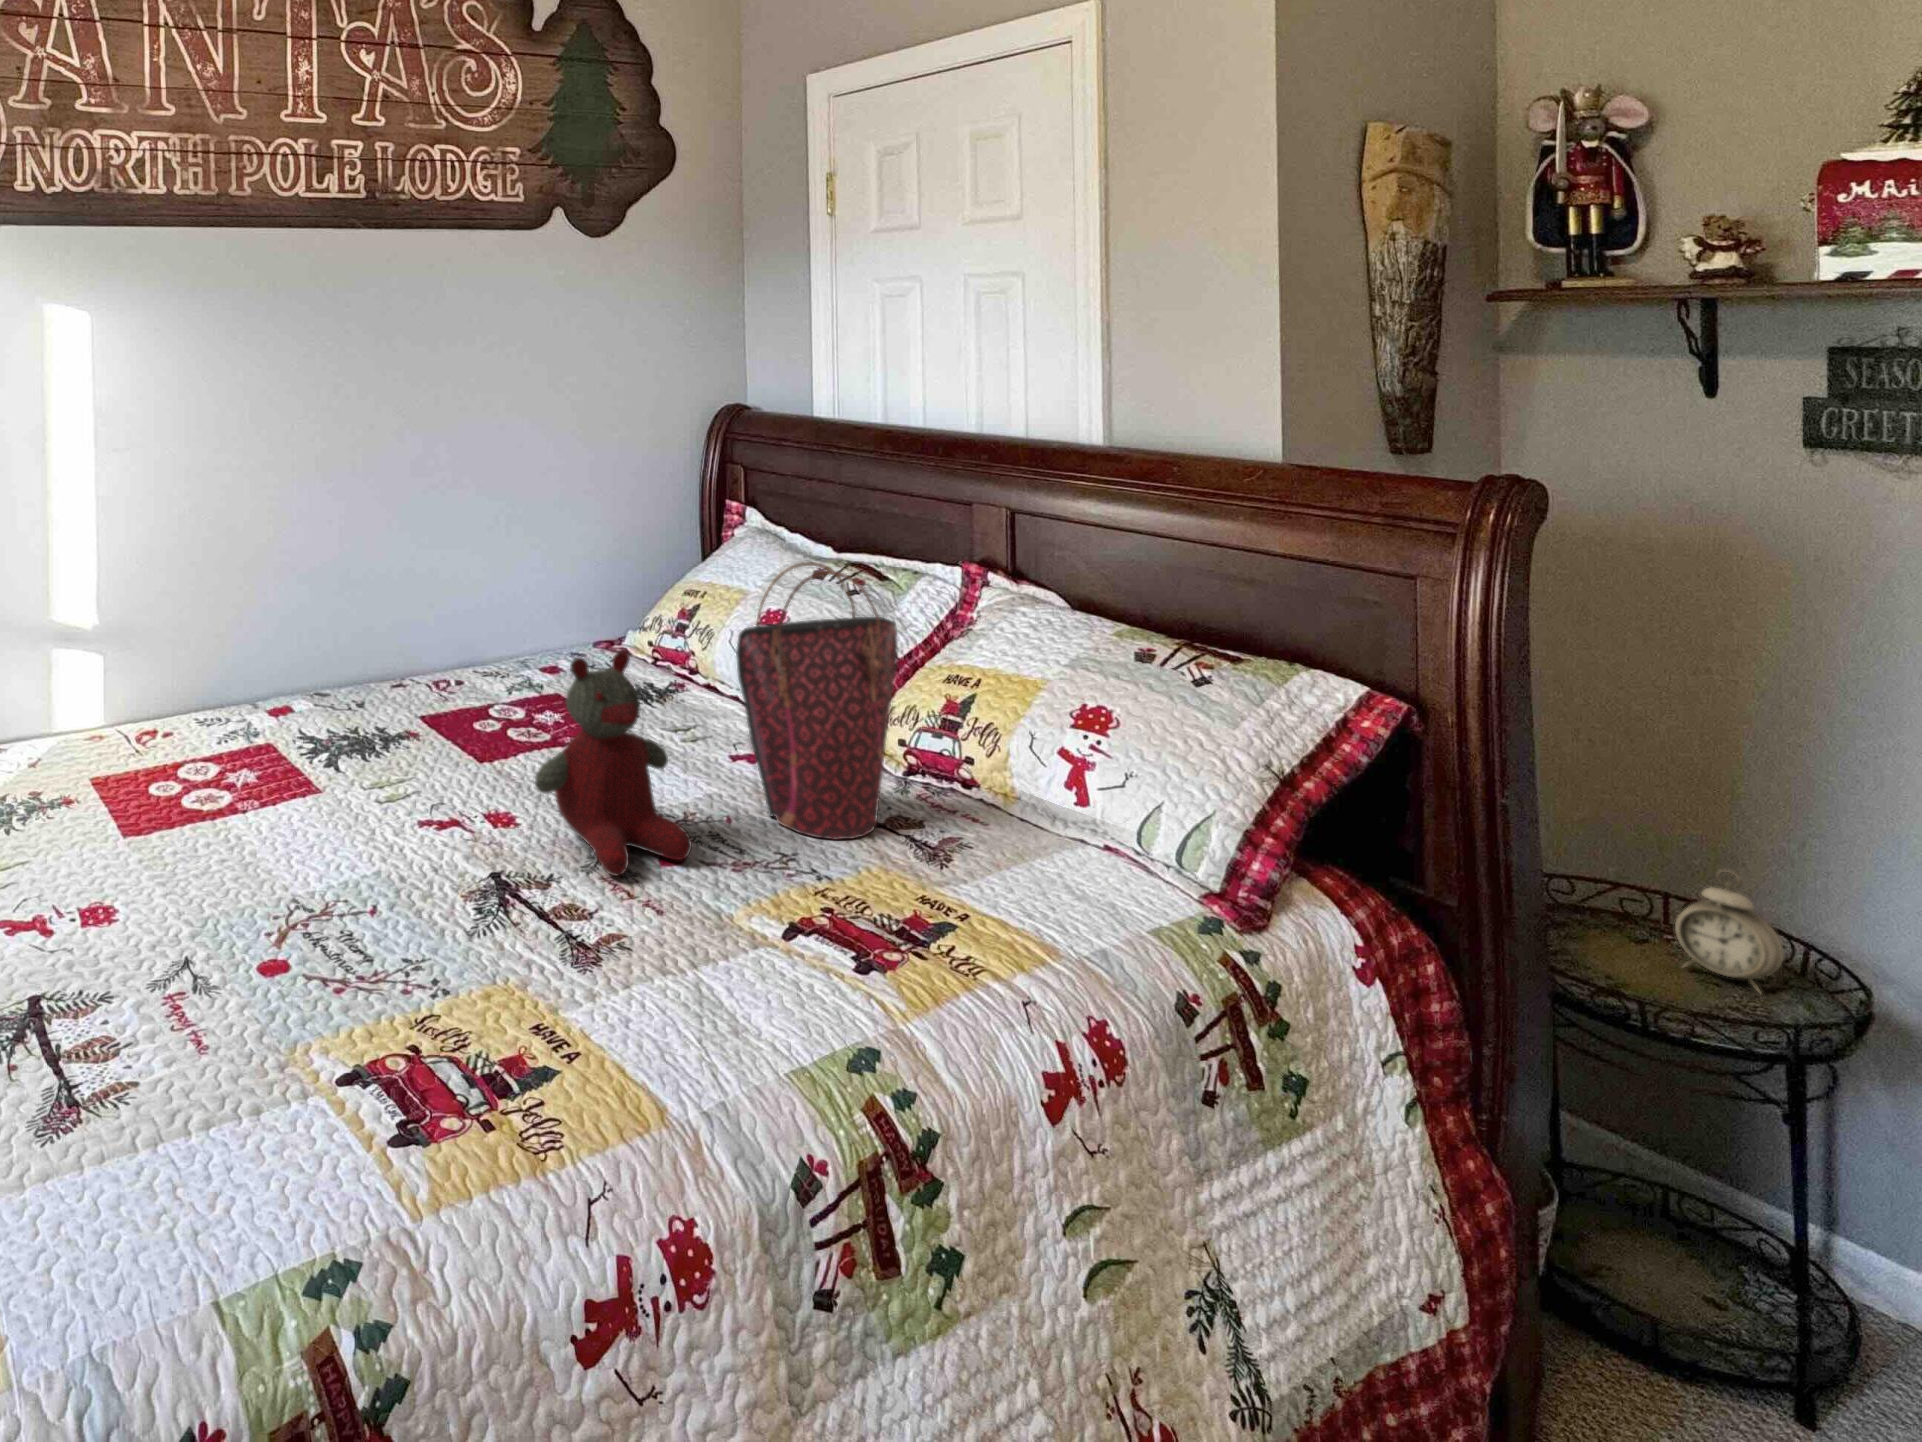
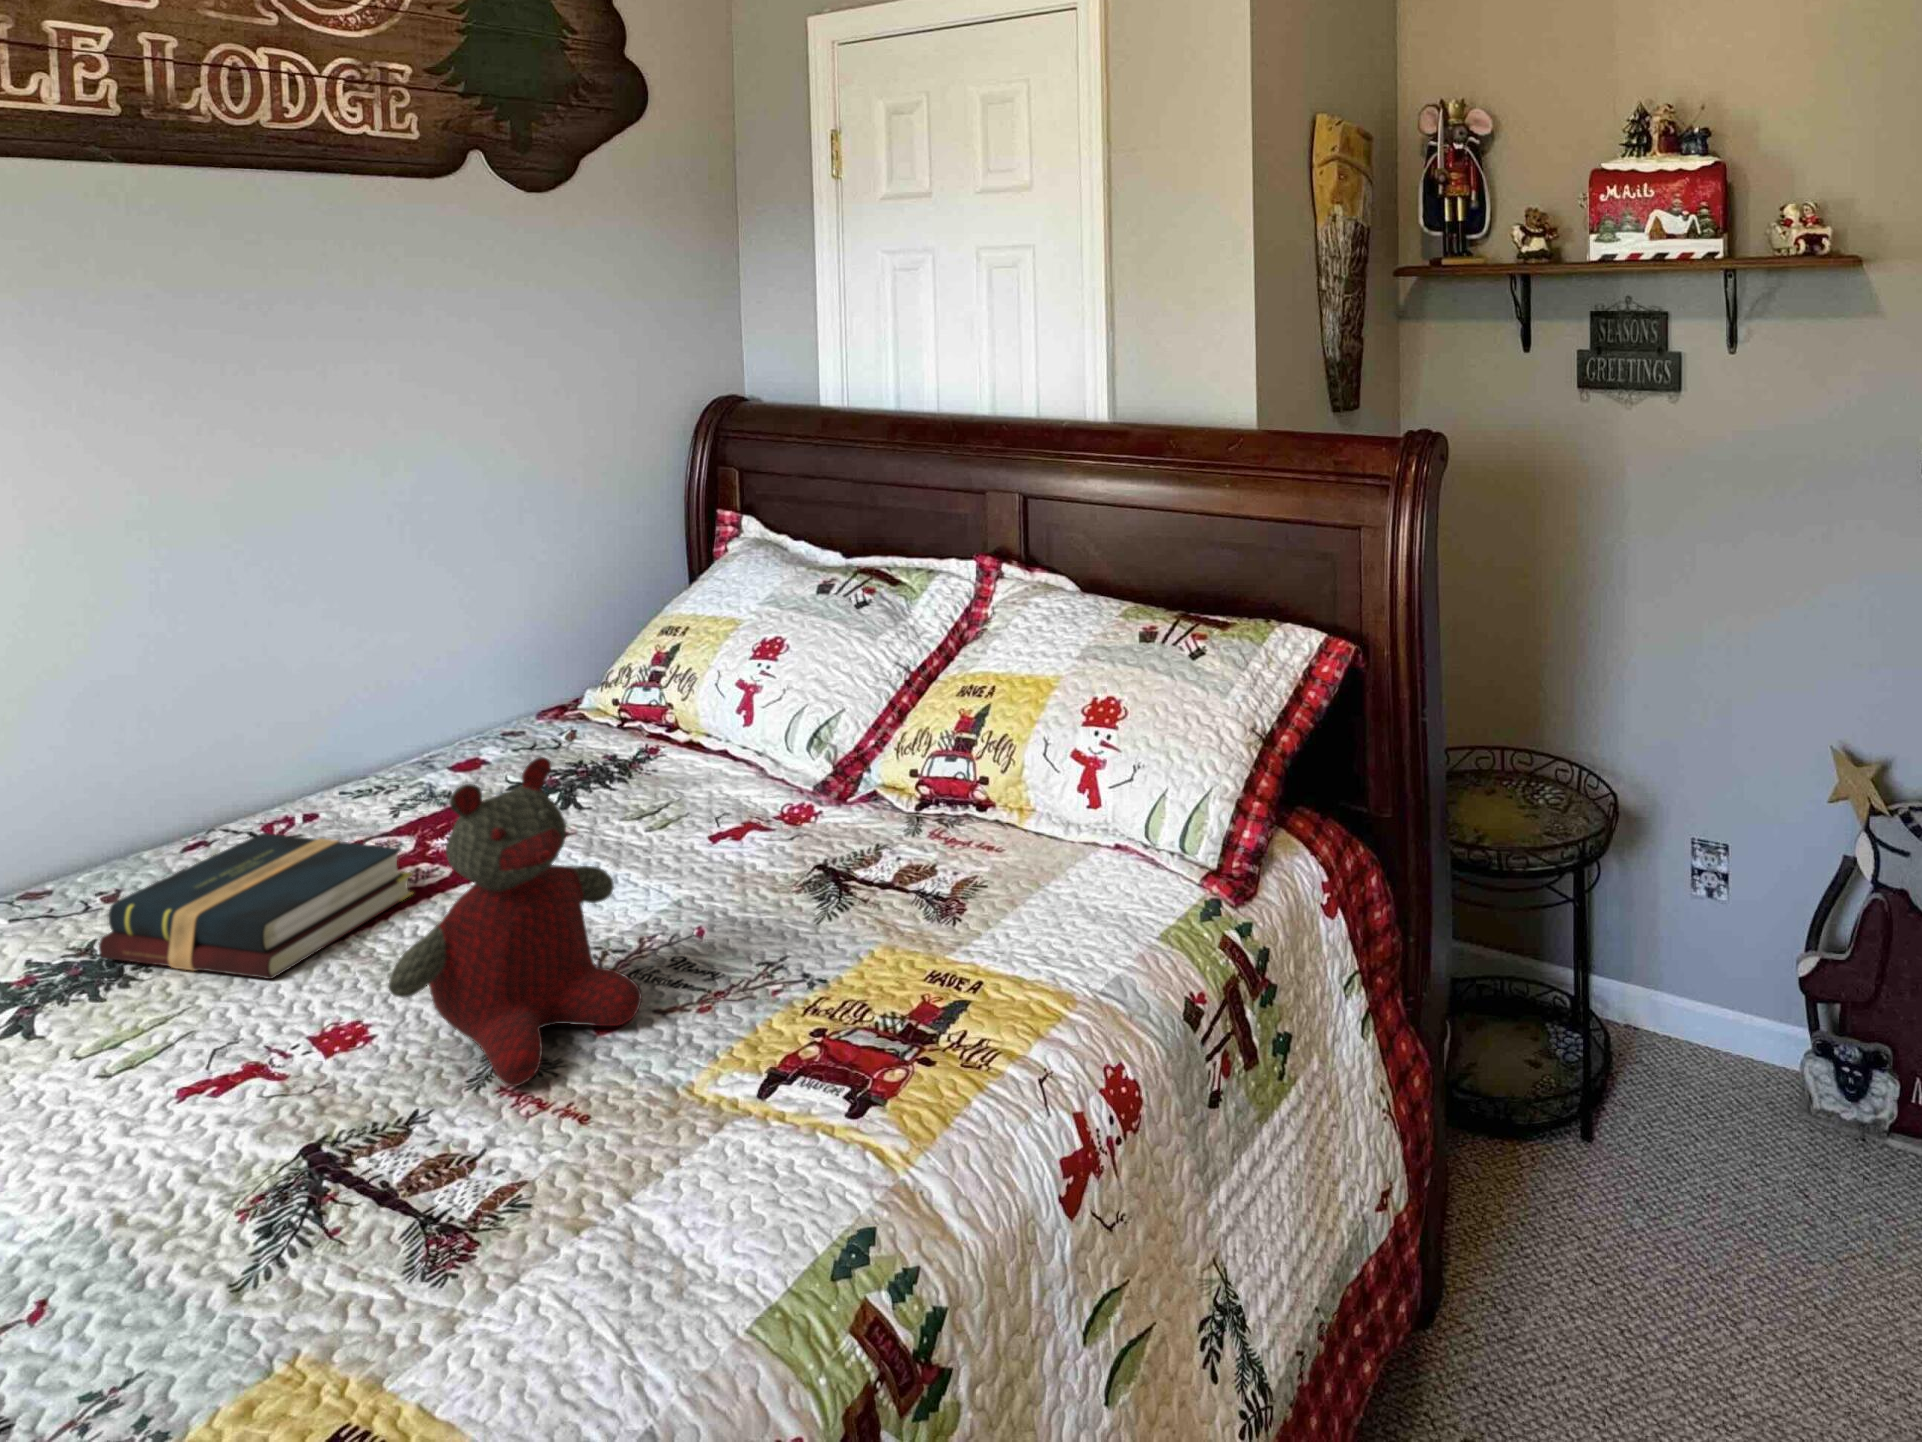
handbag: present [736,562,898,839] -> none [708,592,908,928]
hardback book: none [362,678,527,770] -> present [99,833,413,979]
alarm clock: present [1675,871,1784,993] -> none [1504,718,1561,809]

